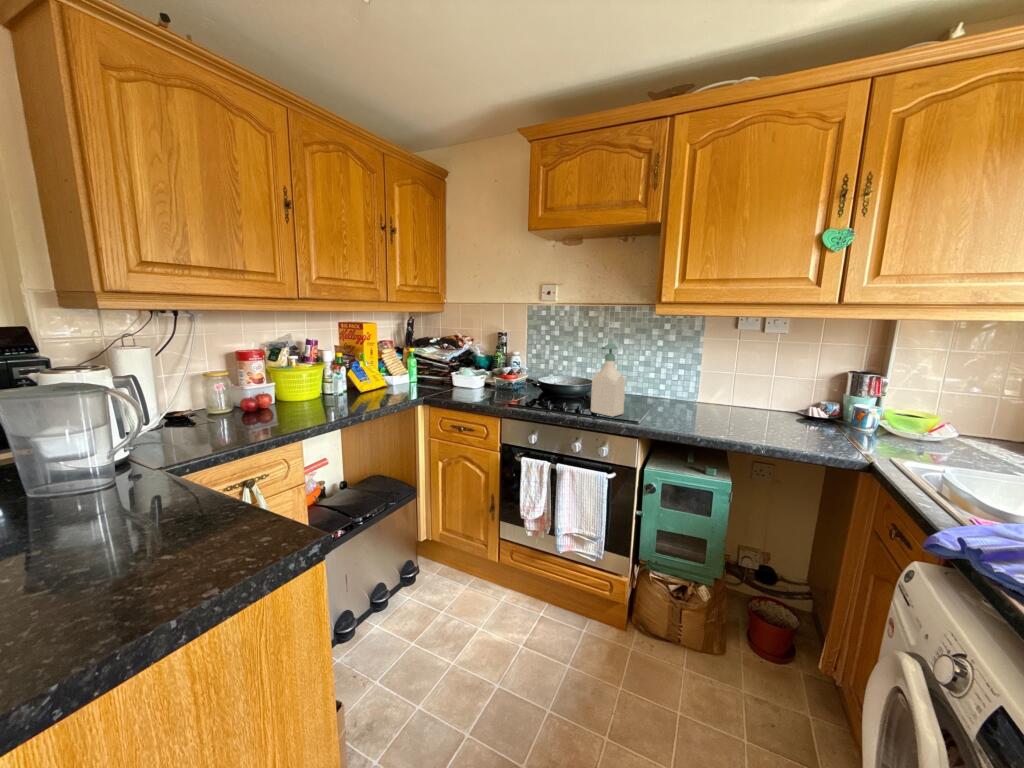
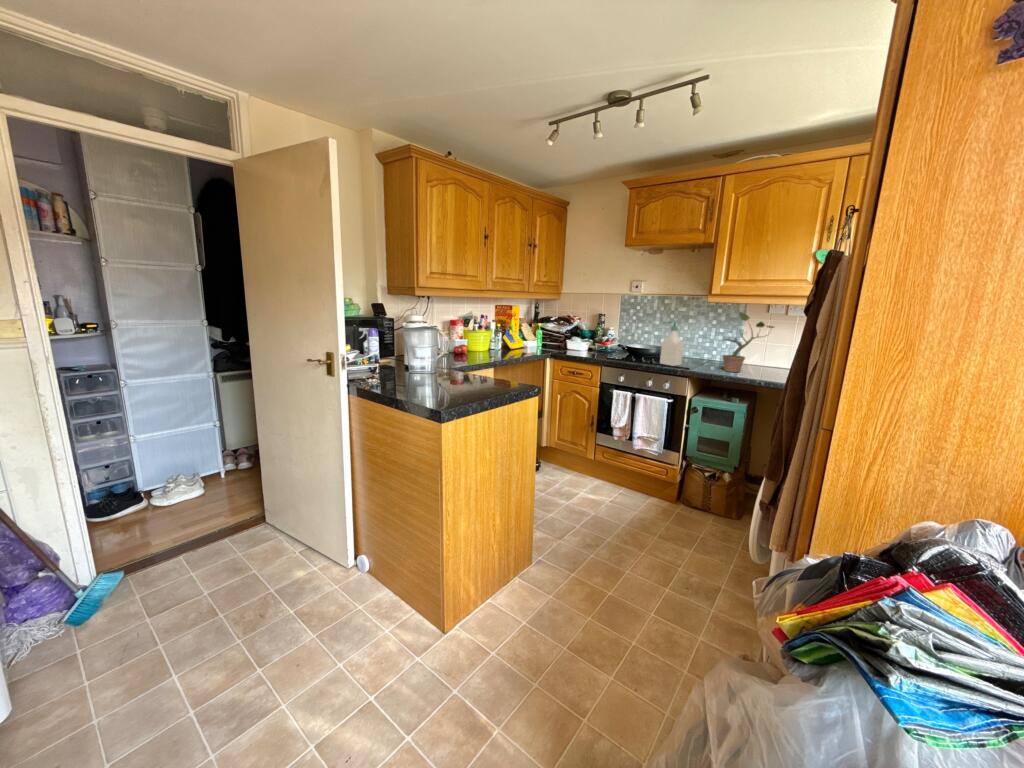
potted plant: none [666,327,762,425] -> present [722,312,774,372]

